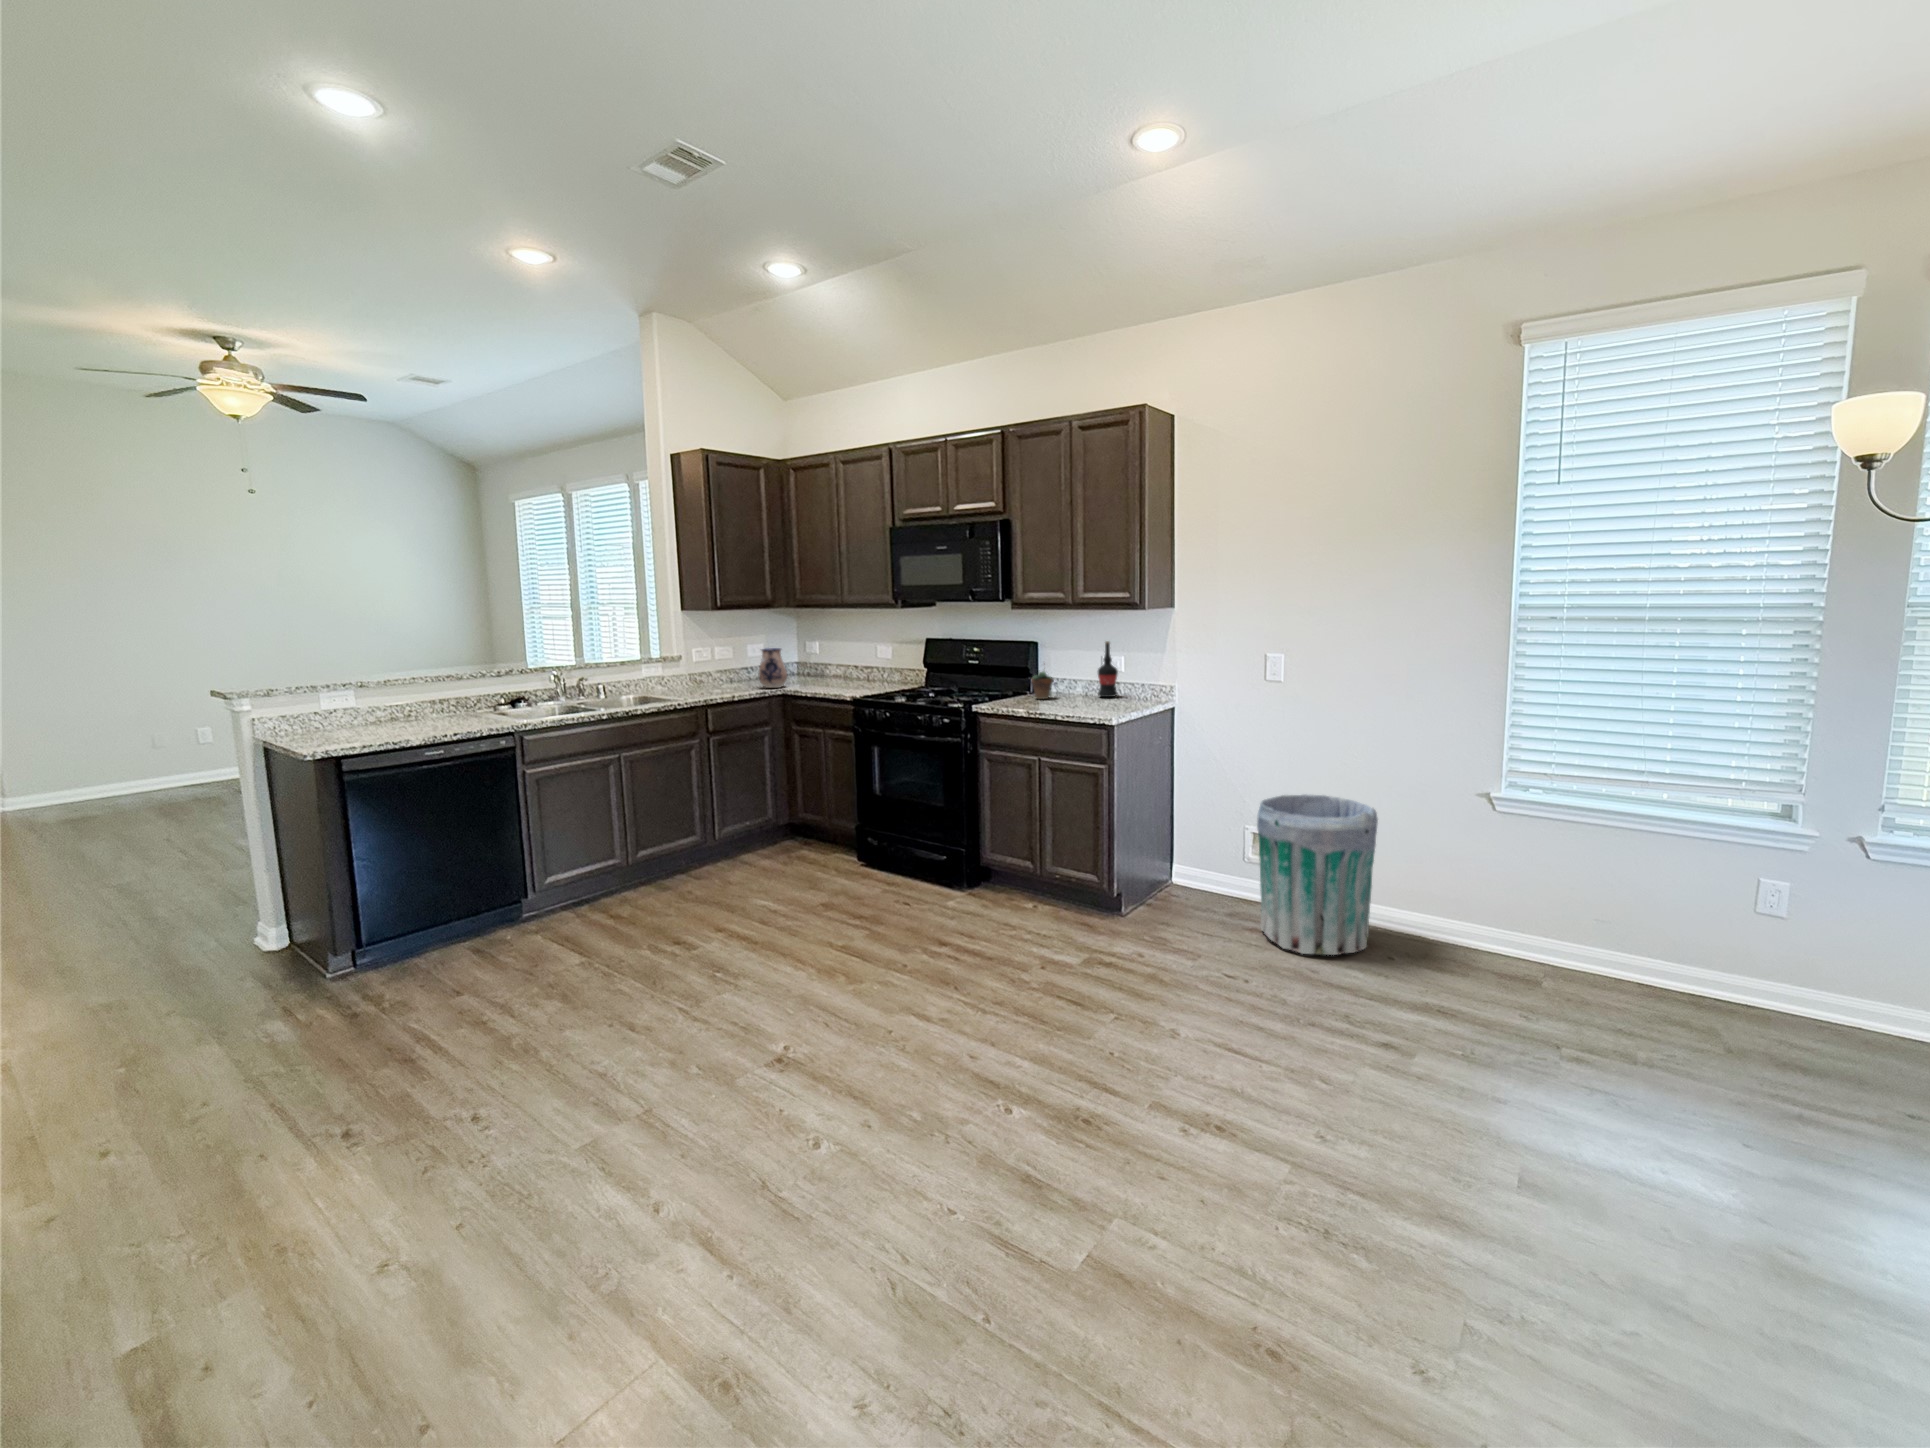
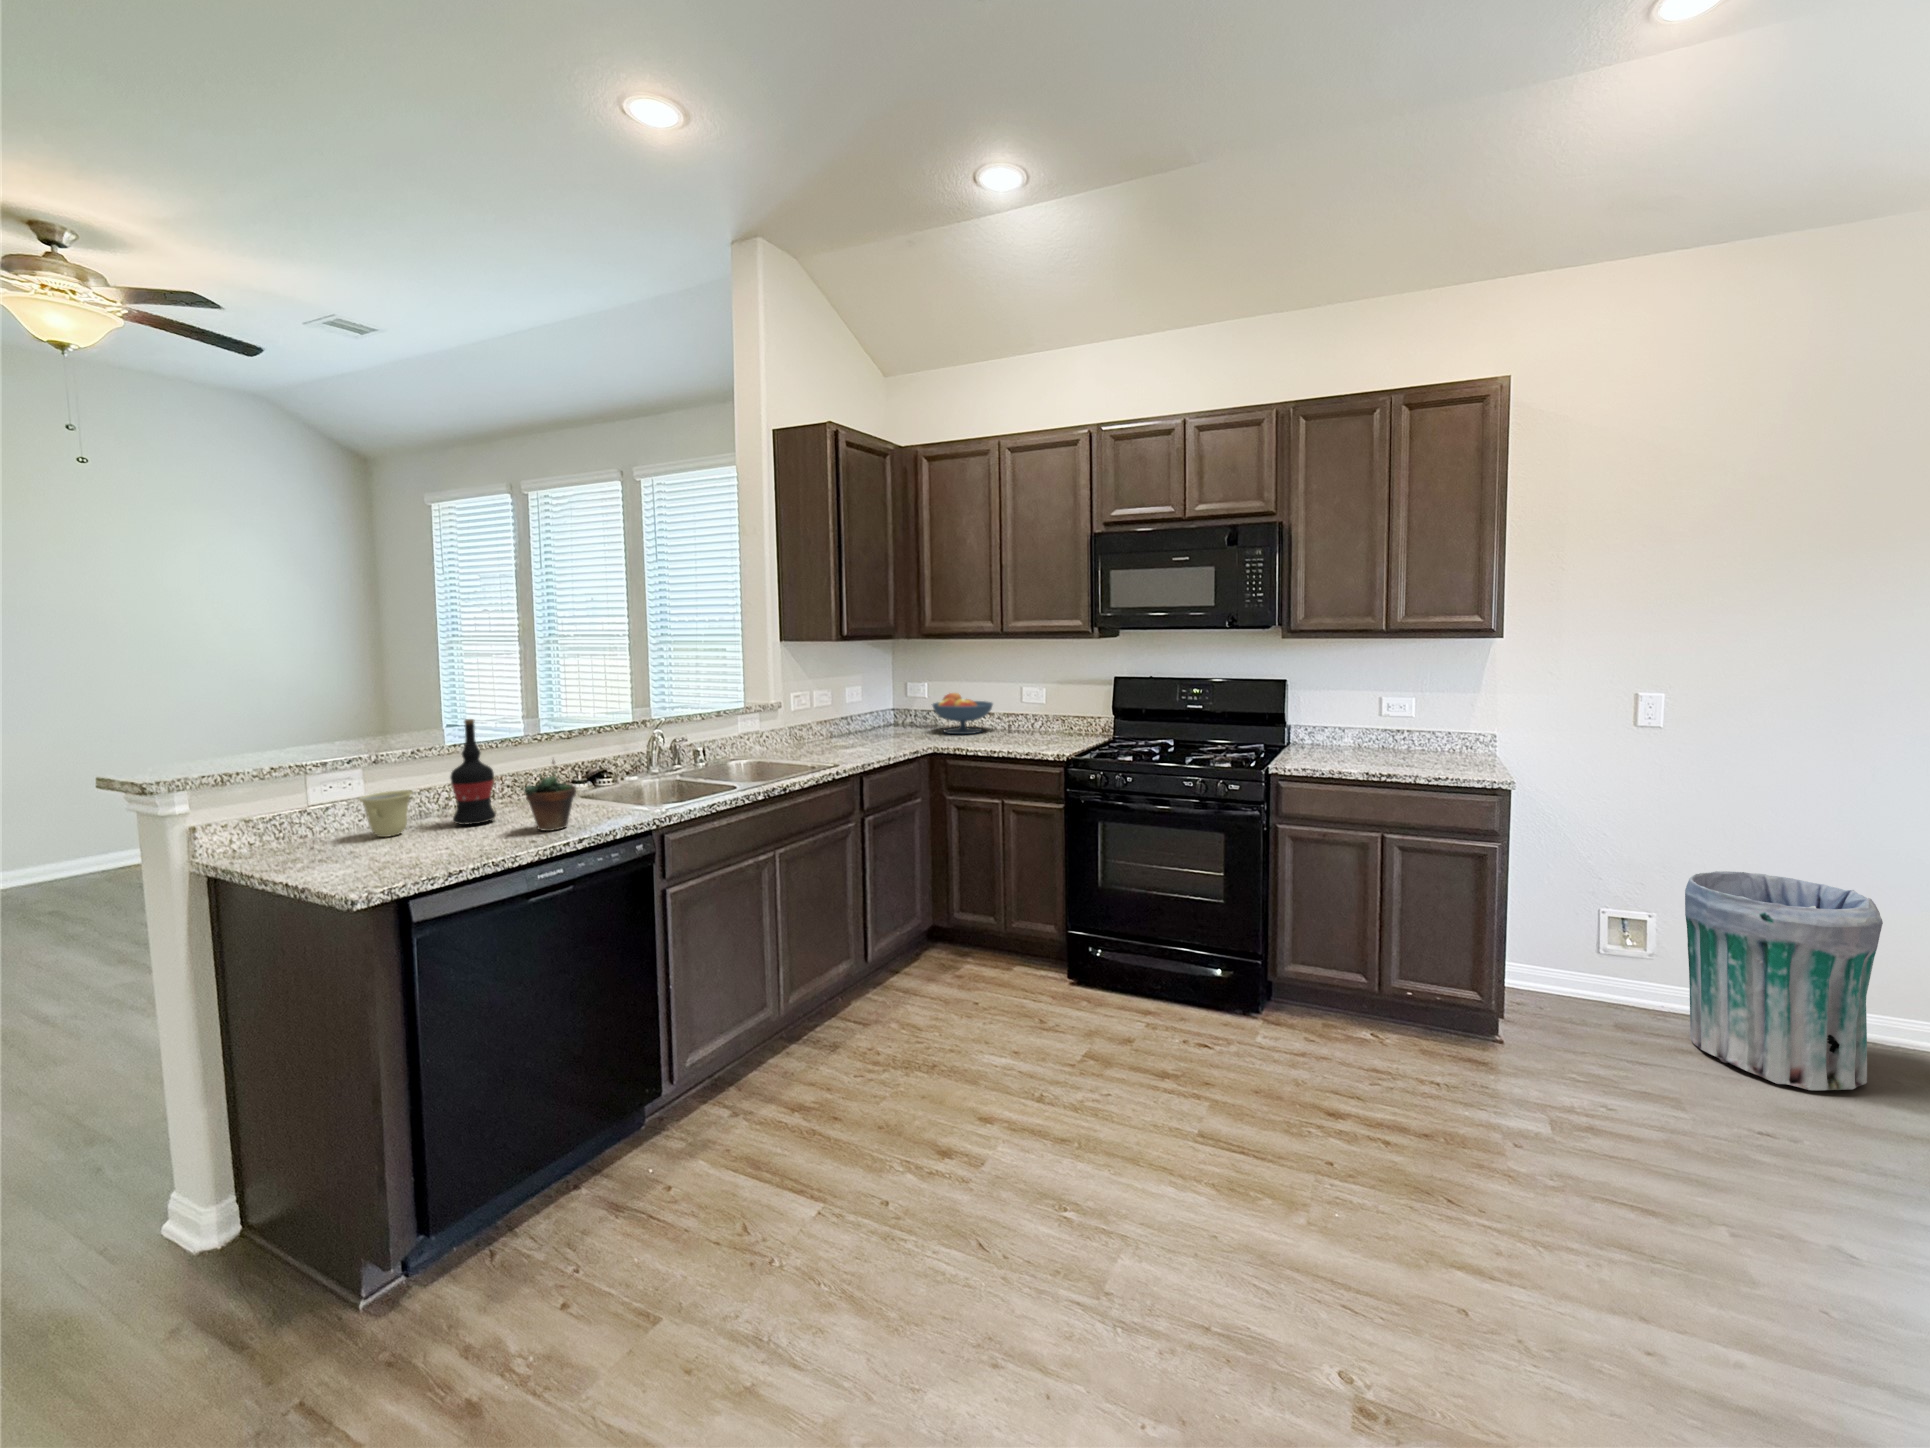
wine bottle: present [1098,641,1118,697] -> present [450,719,496,825]
ceramic pitcher: present [759,648,787,688] -> none [891,690,928,744]
fruit bowl: none [804,650,853,682] -> present [932,693,993,734]
succulent plant: present [1031,671,1053,699] -> present [524,761,576,831]
cup: none [343,703,376,729] -> present [359,790,413,837]

